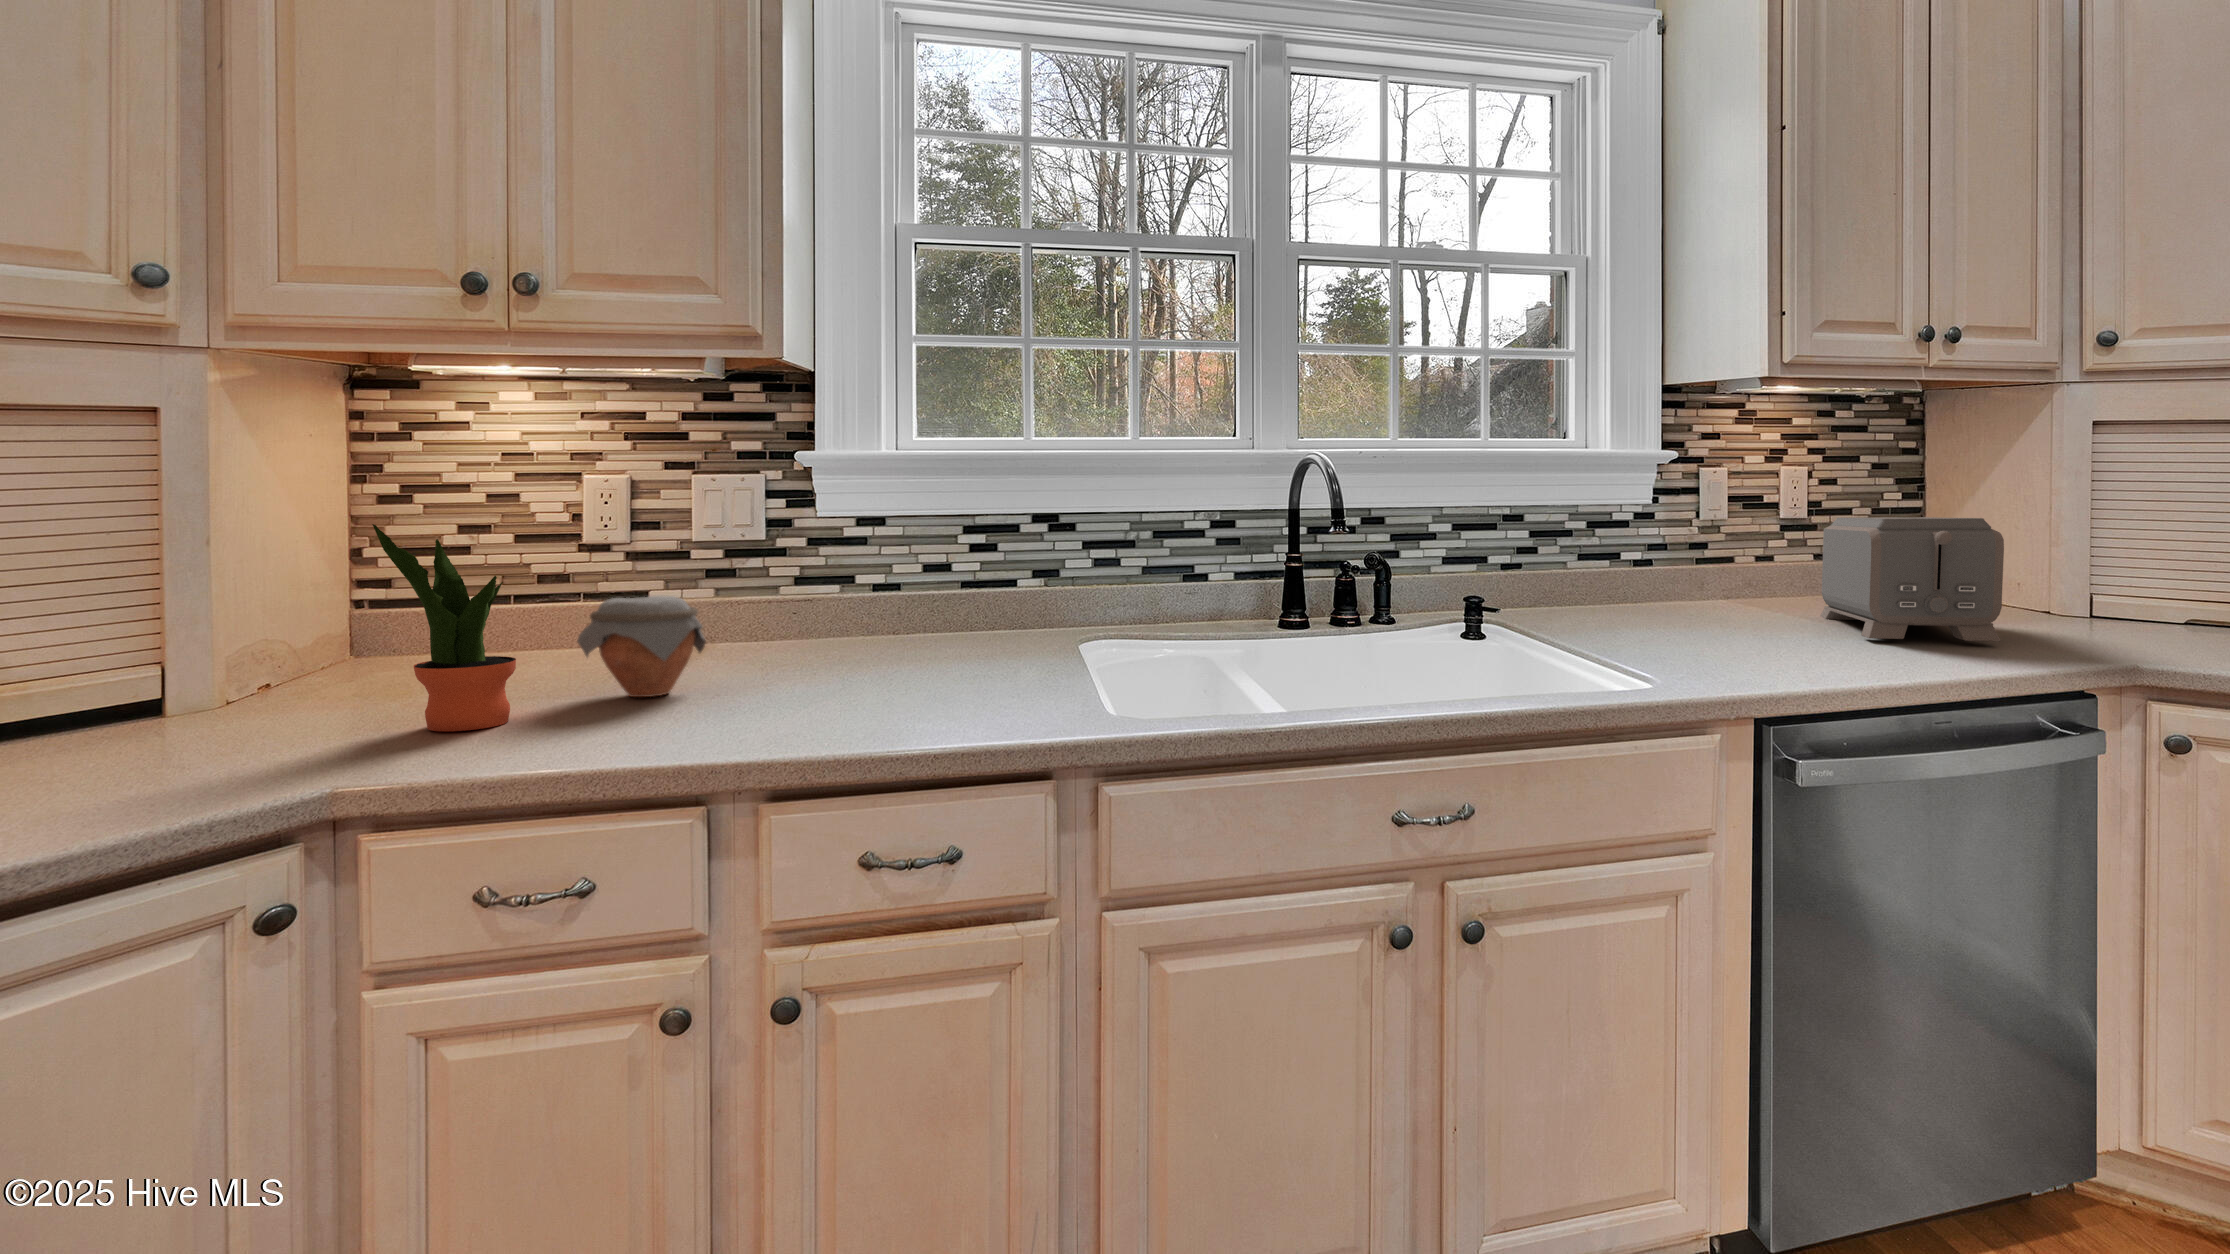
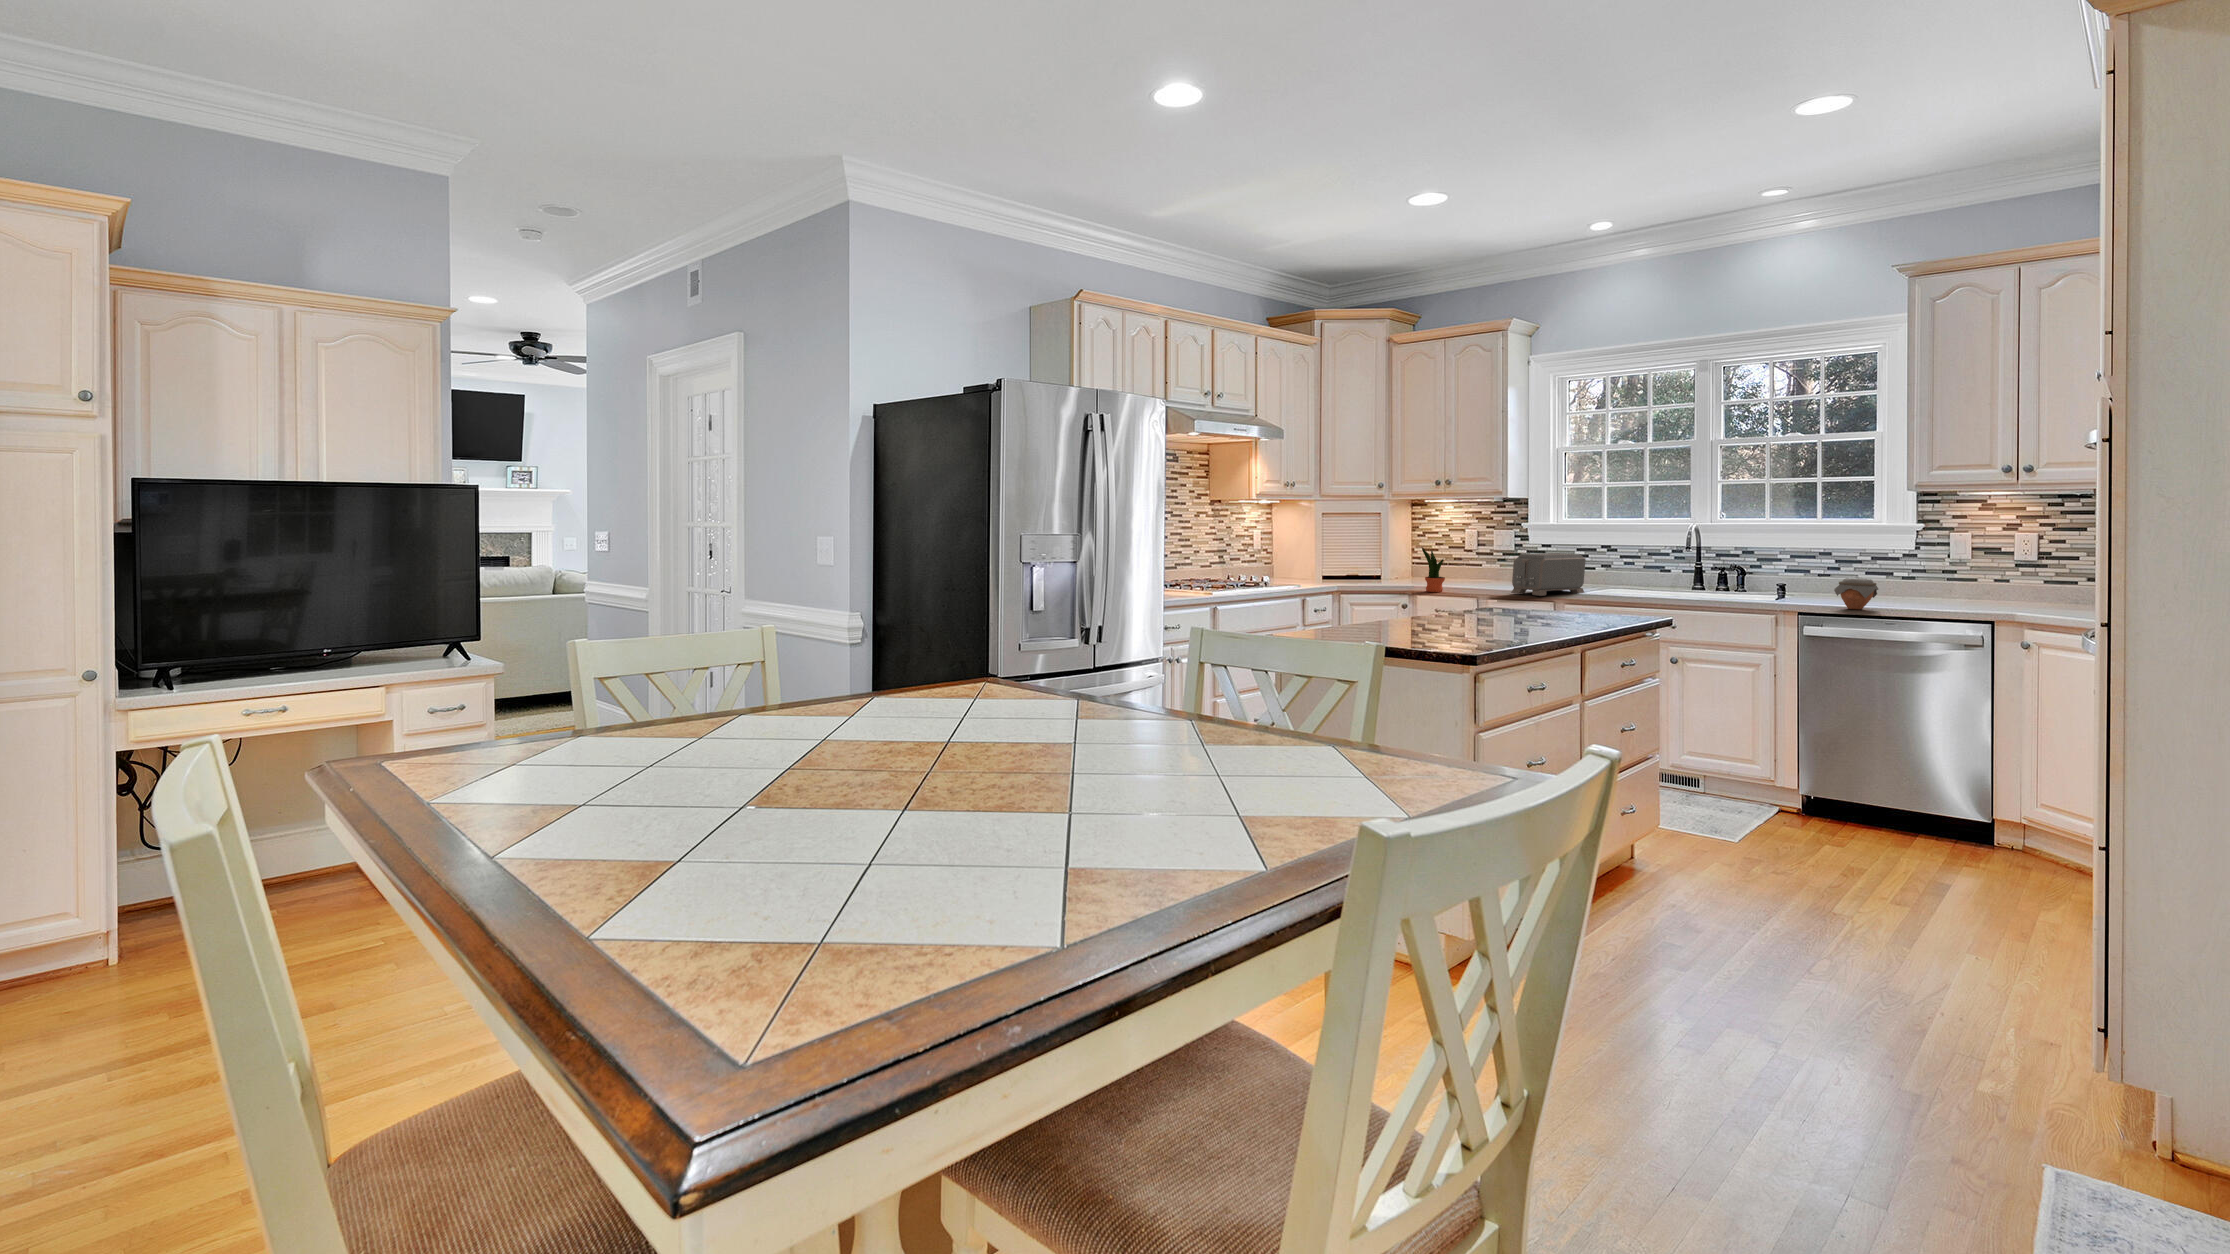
toaster: present [1820,517,2004,641] -> present [1511,553,1586,596]
jar: present [577,596,706,697] -> present [1834,578,1878,609]

